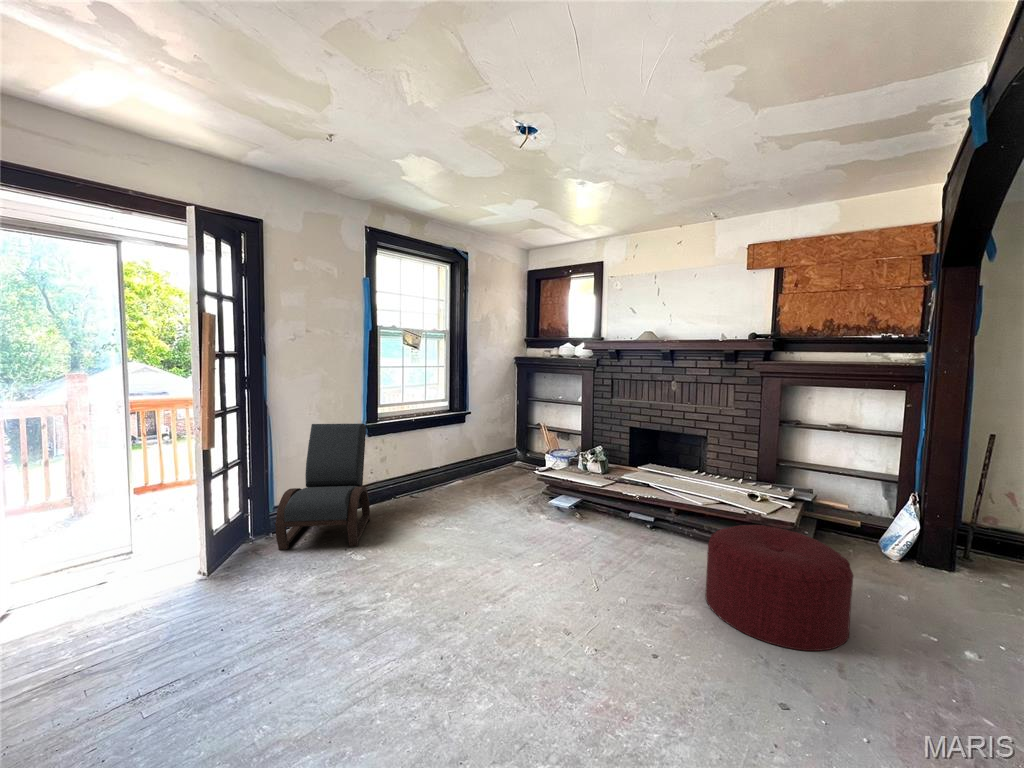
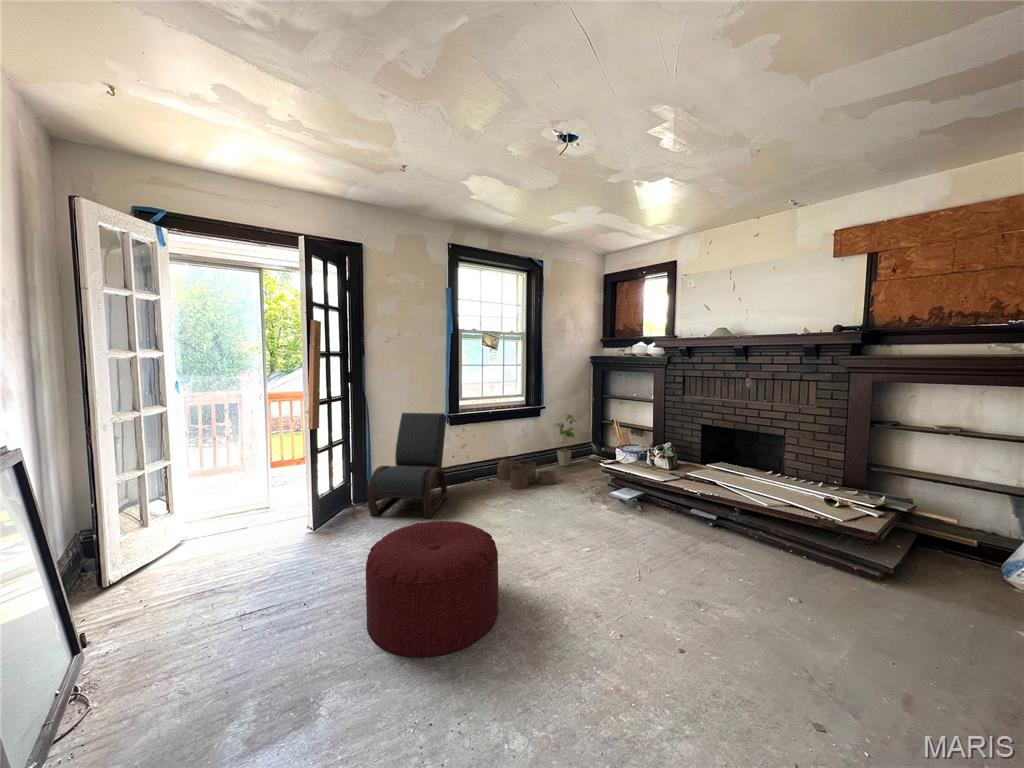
house plant: none [480,419,509,476] -> present [554,414,576,467]
woven basket: none [421,469,487,505] -> present [497,458,556,490]
ottoman: present [705,525,853,651] -> present [366,521,499,657]

